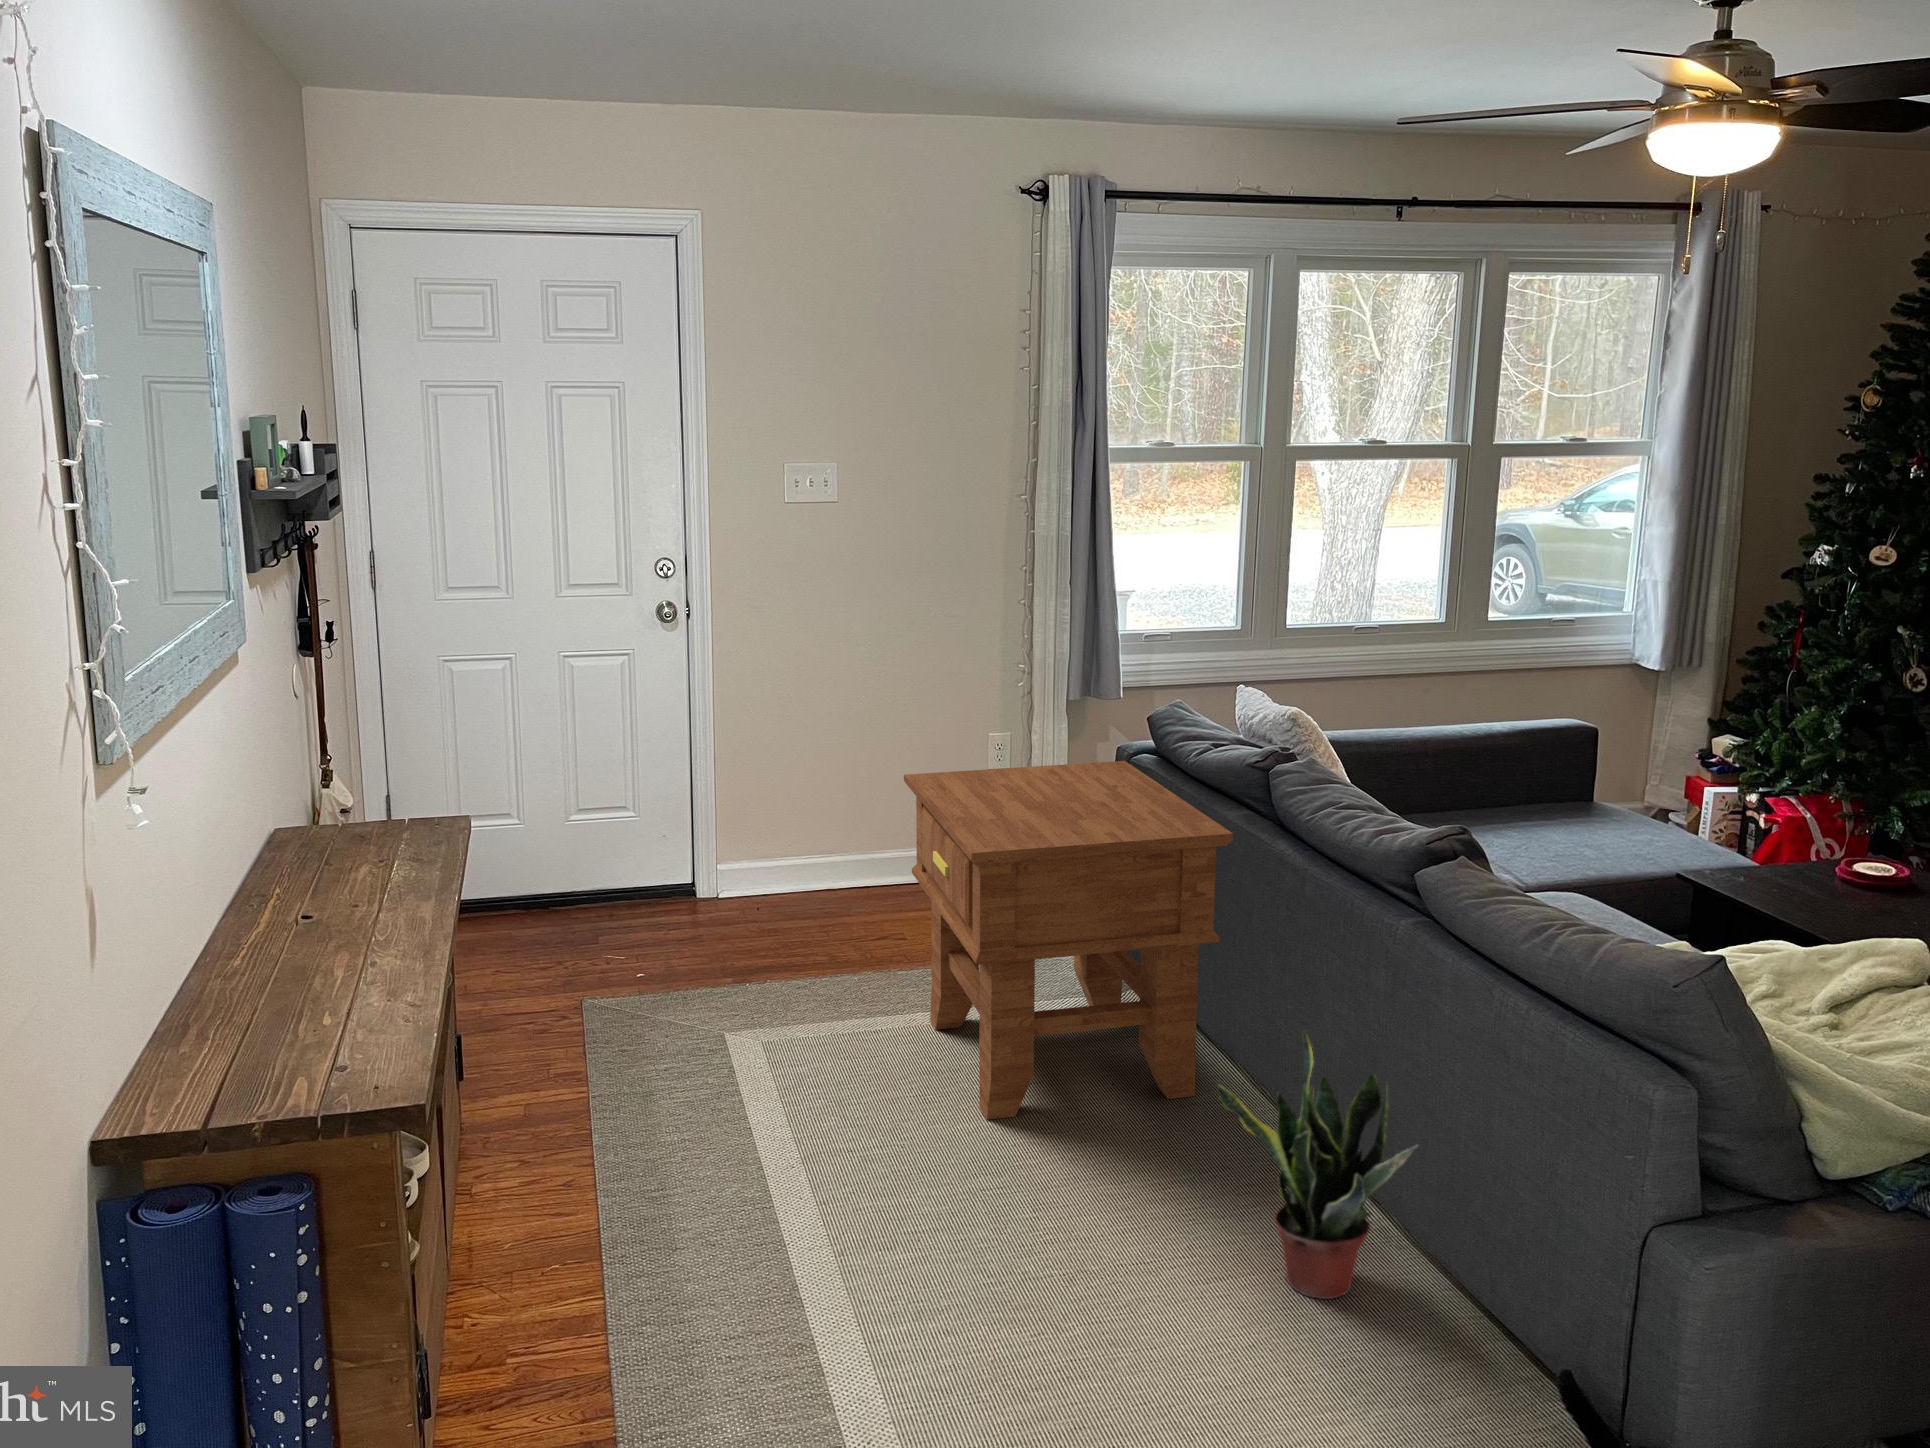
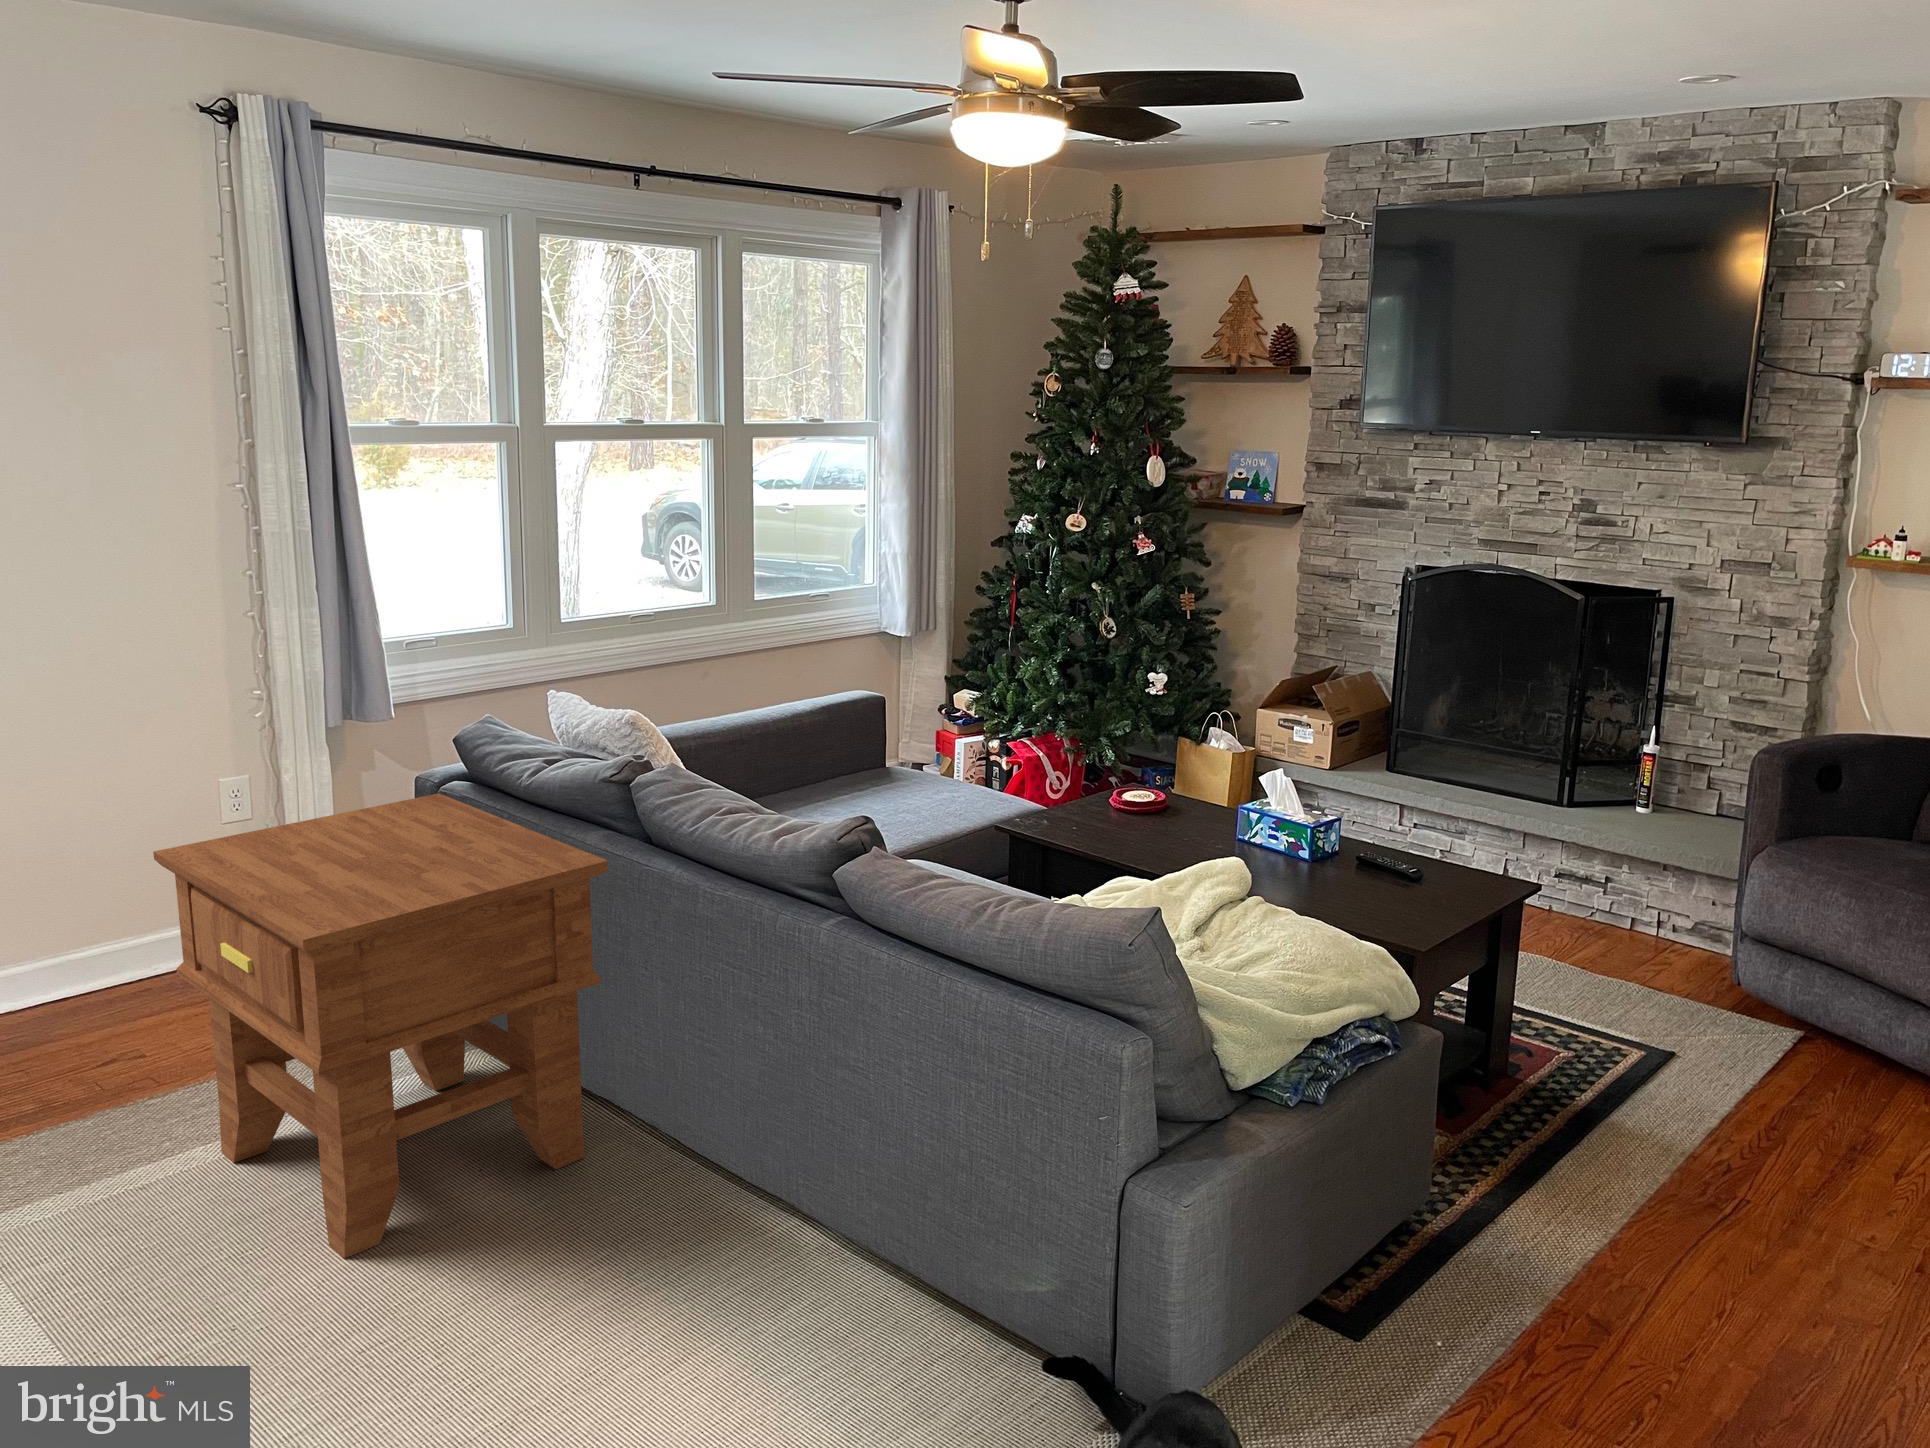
potted plant: present [1217,1031,1415,1299] -> none [666,1062,884,1344]

